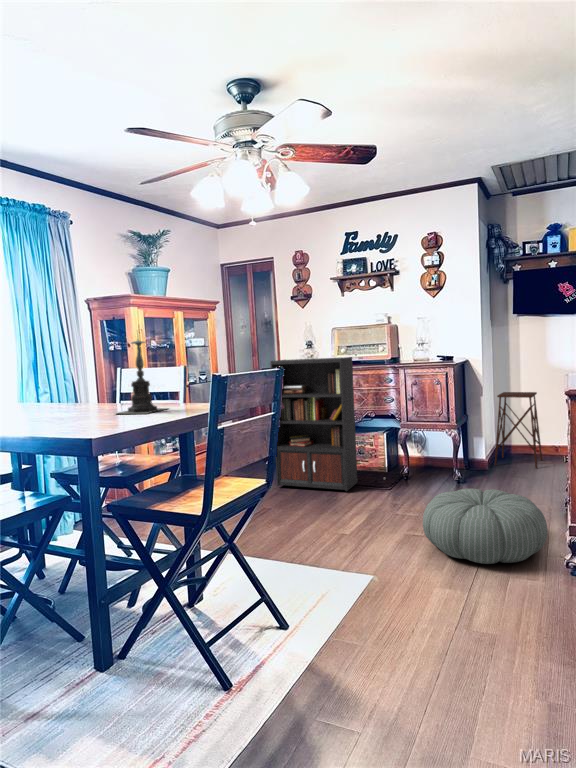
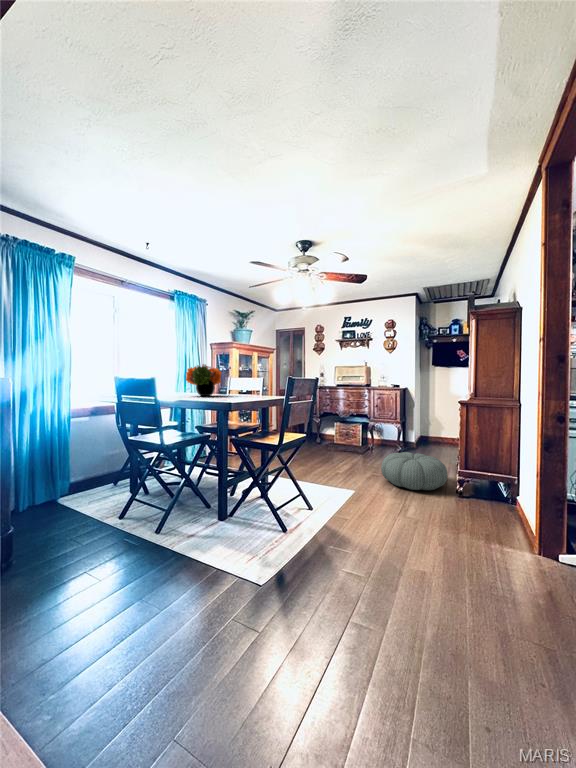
candle holder: present [117,339,166,414] -> none [232,358,259,399]
flower arrangement: none [19,346,99,411] -> present [186,364,222,396]
bookcase: present [271,357,385,491] -> none [302,382,360,453]
side table: present [495,392,542,468] -> none [420,407,446,449]

